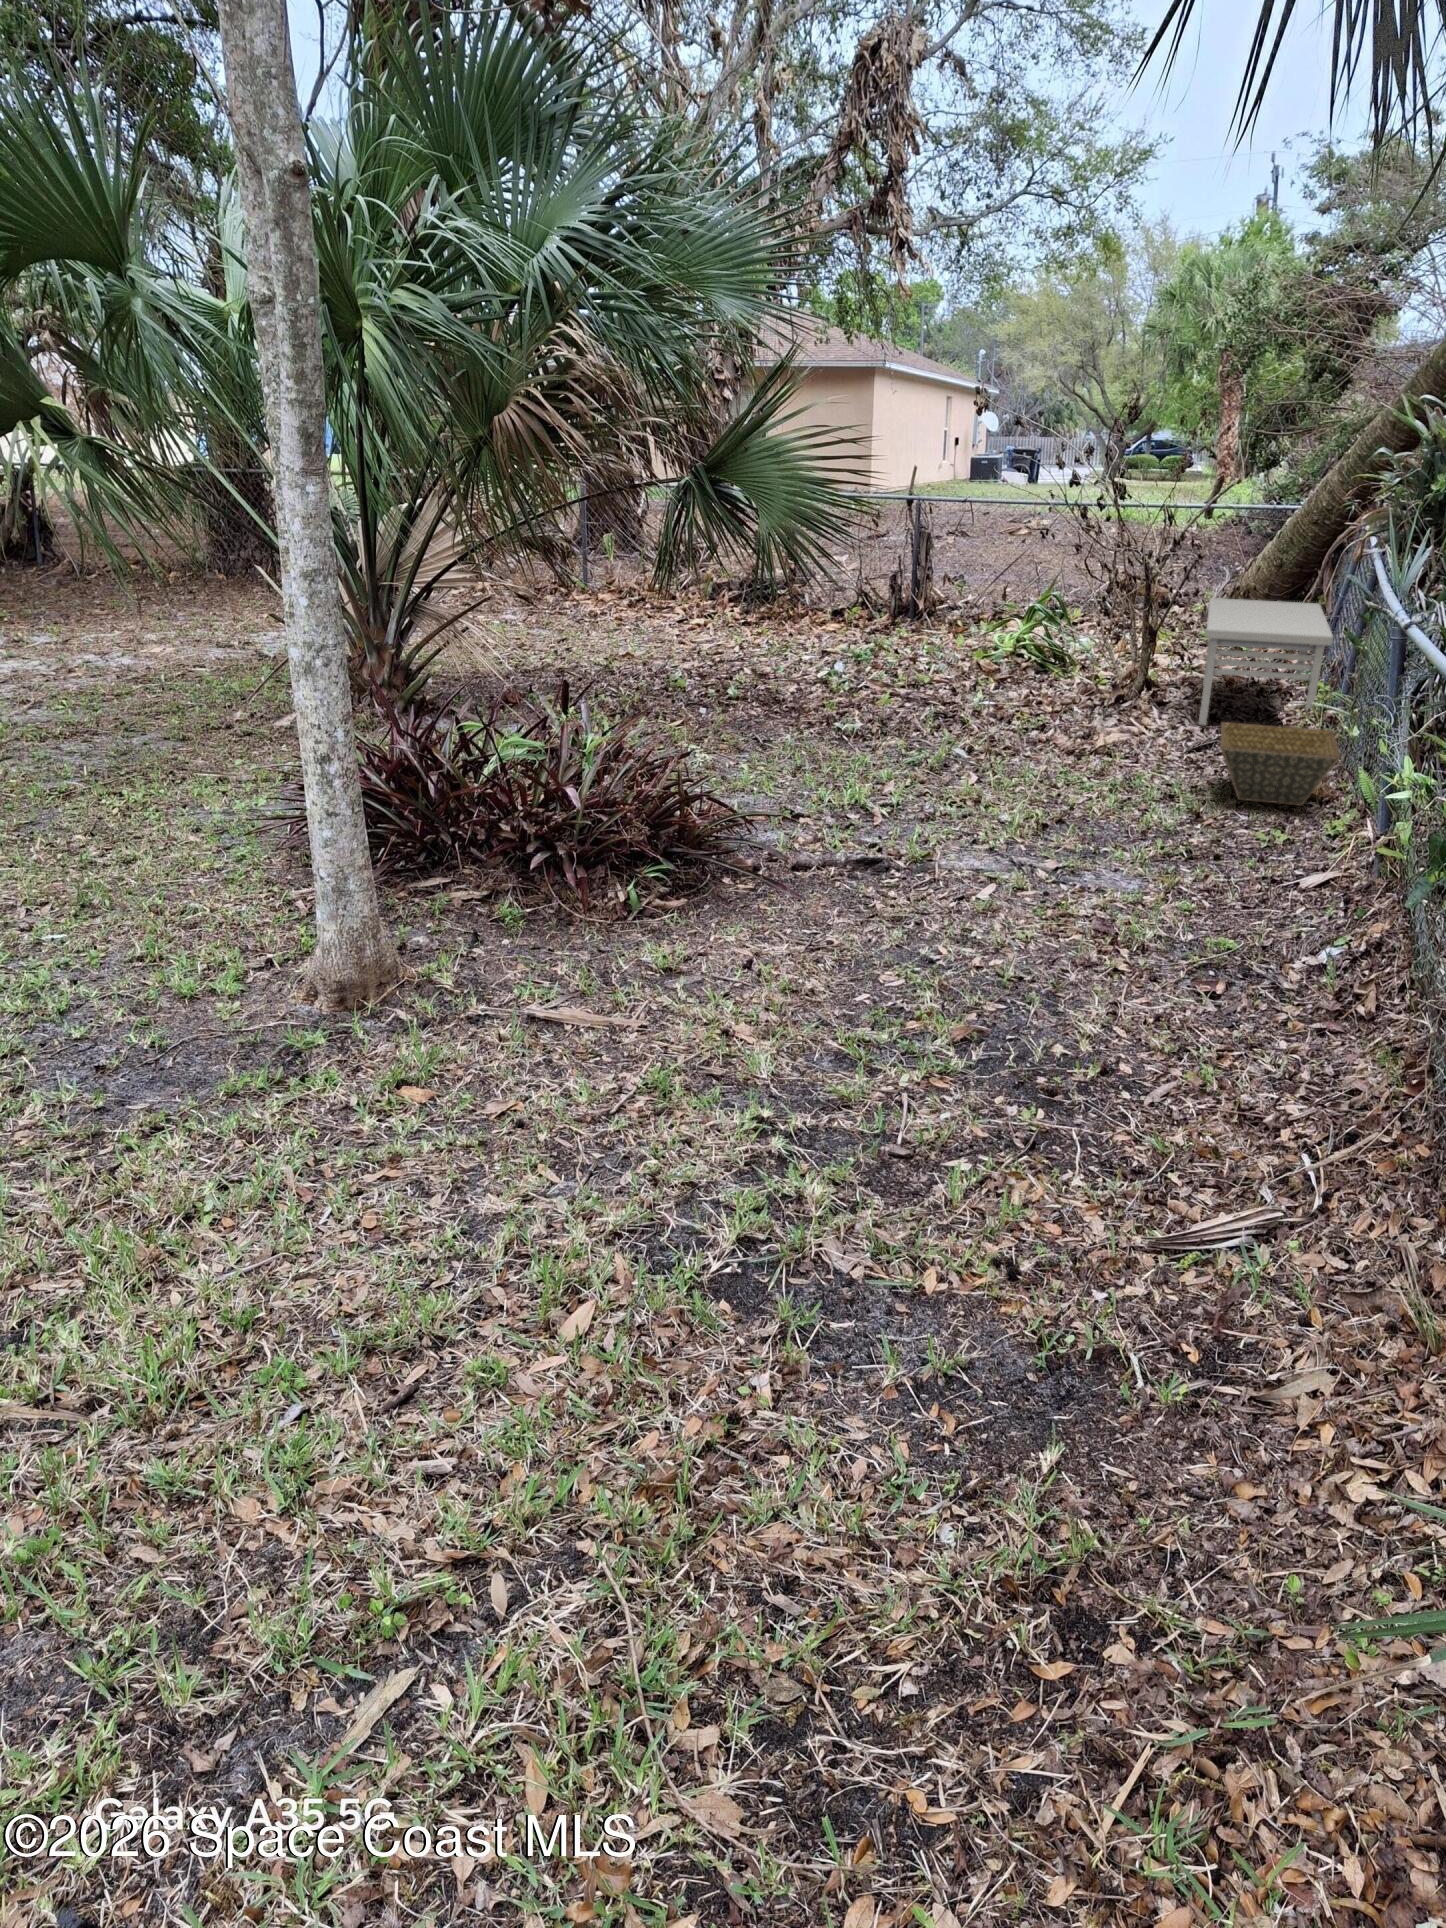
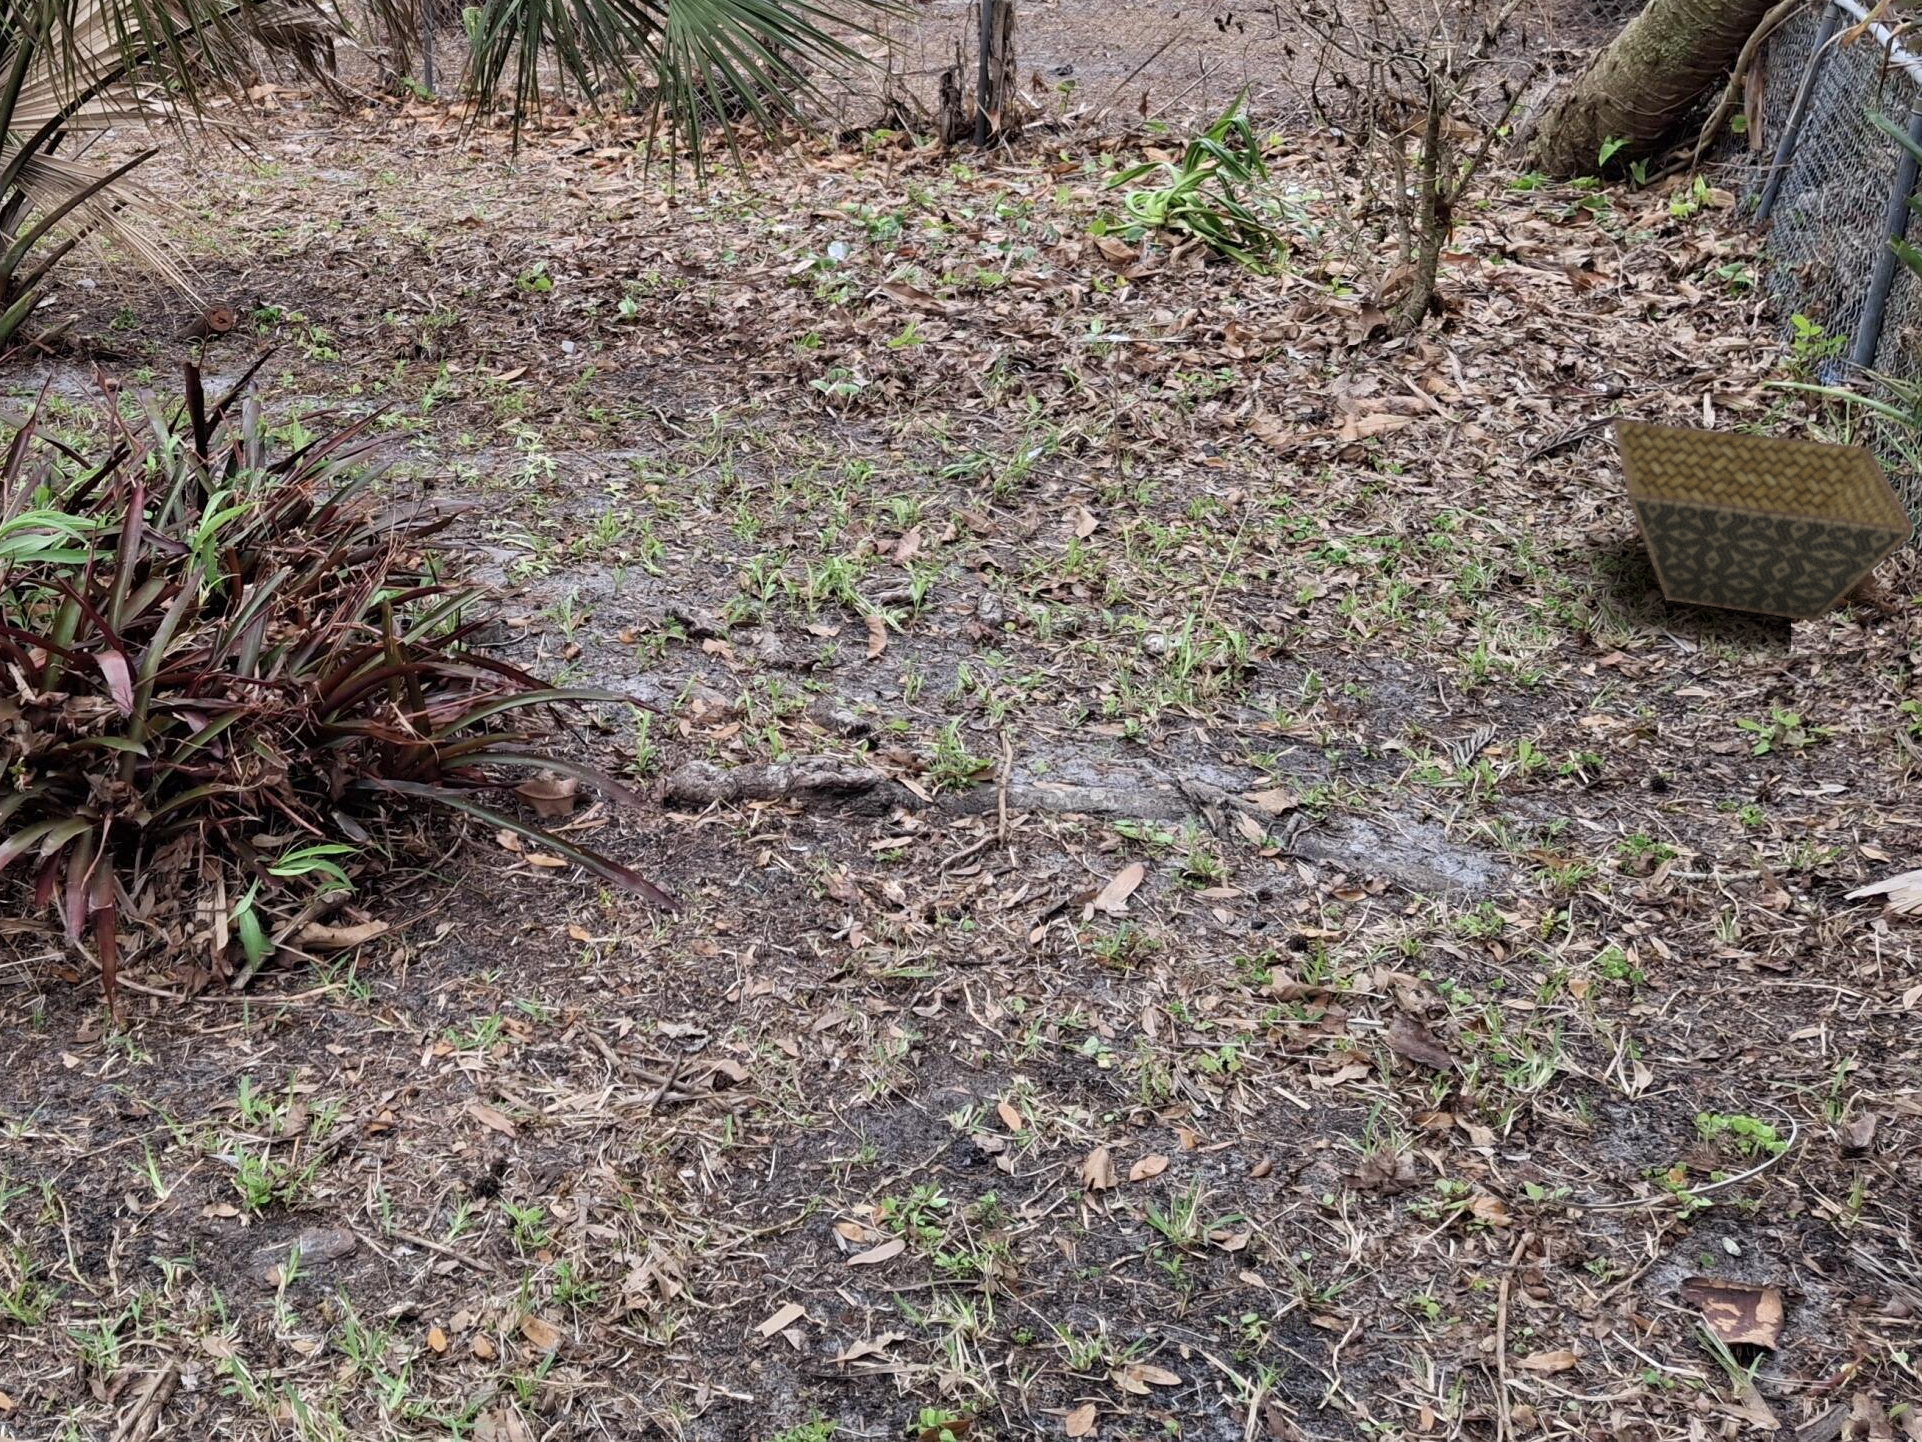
storage bench: present [1198,598,1333,725] -> none [1531,130,1827,415]

